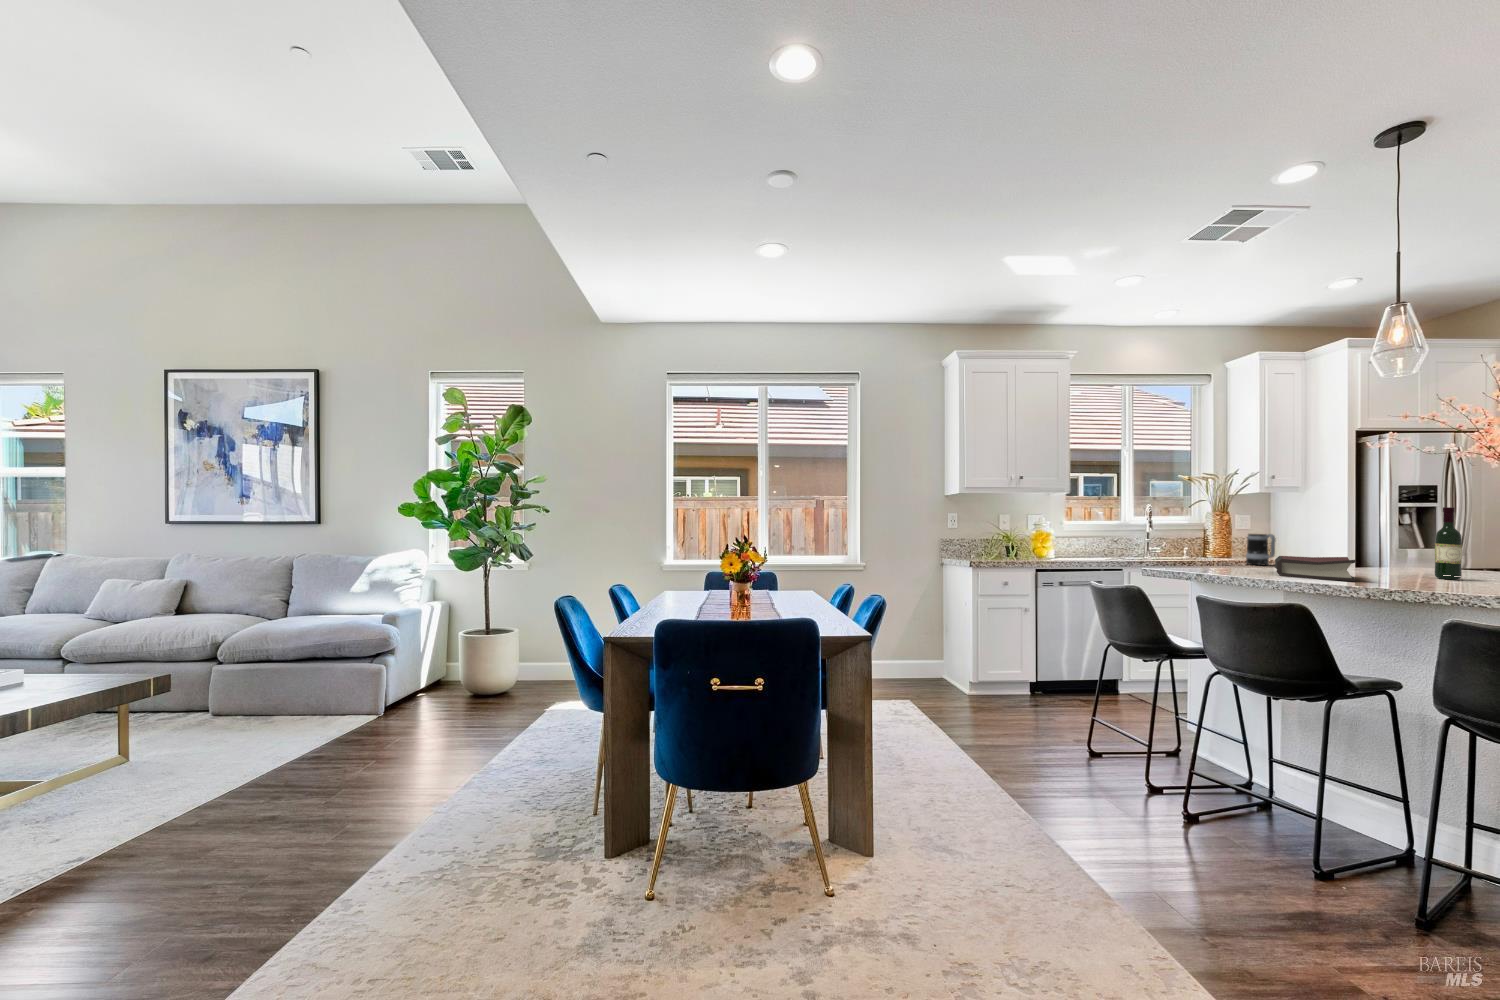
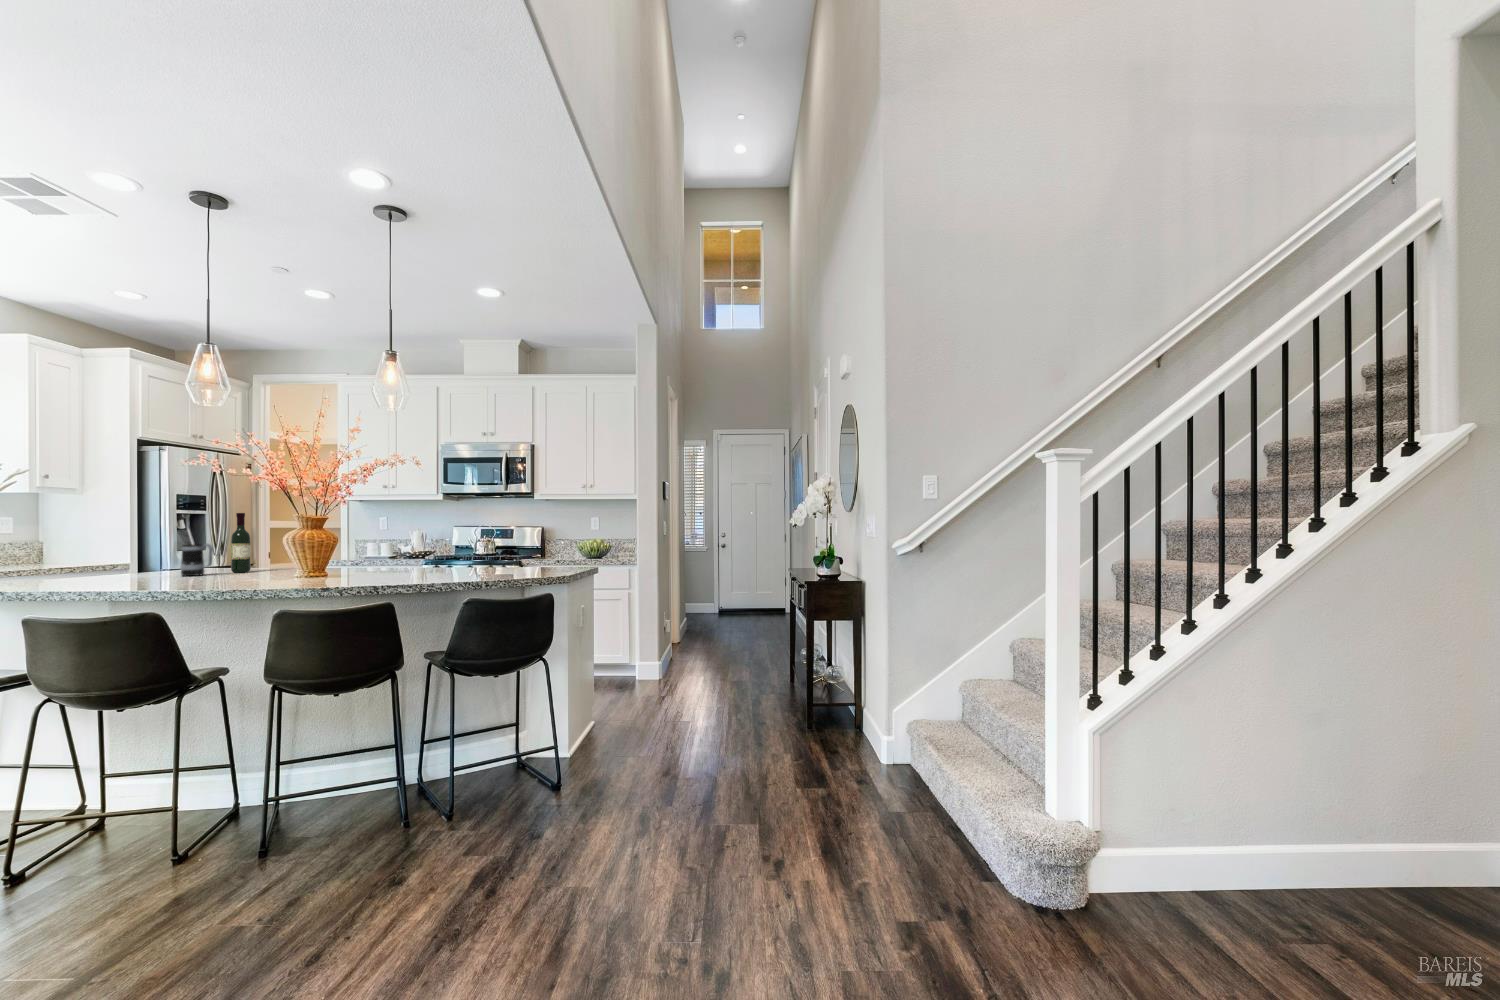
mug: present [1246,534,1276,565] -> present [181,544,213,576]
hardback book: present [1275,556,1356,581] -> none [94,562,183,588]

